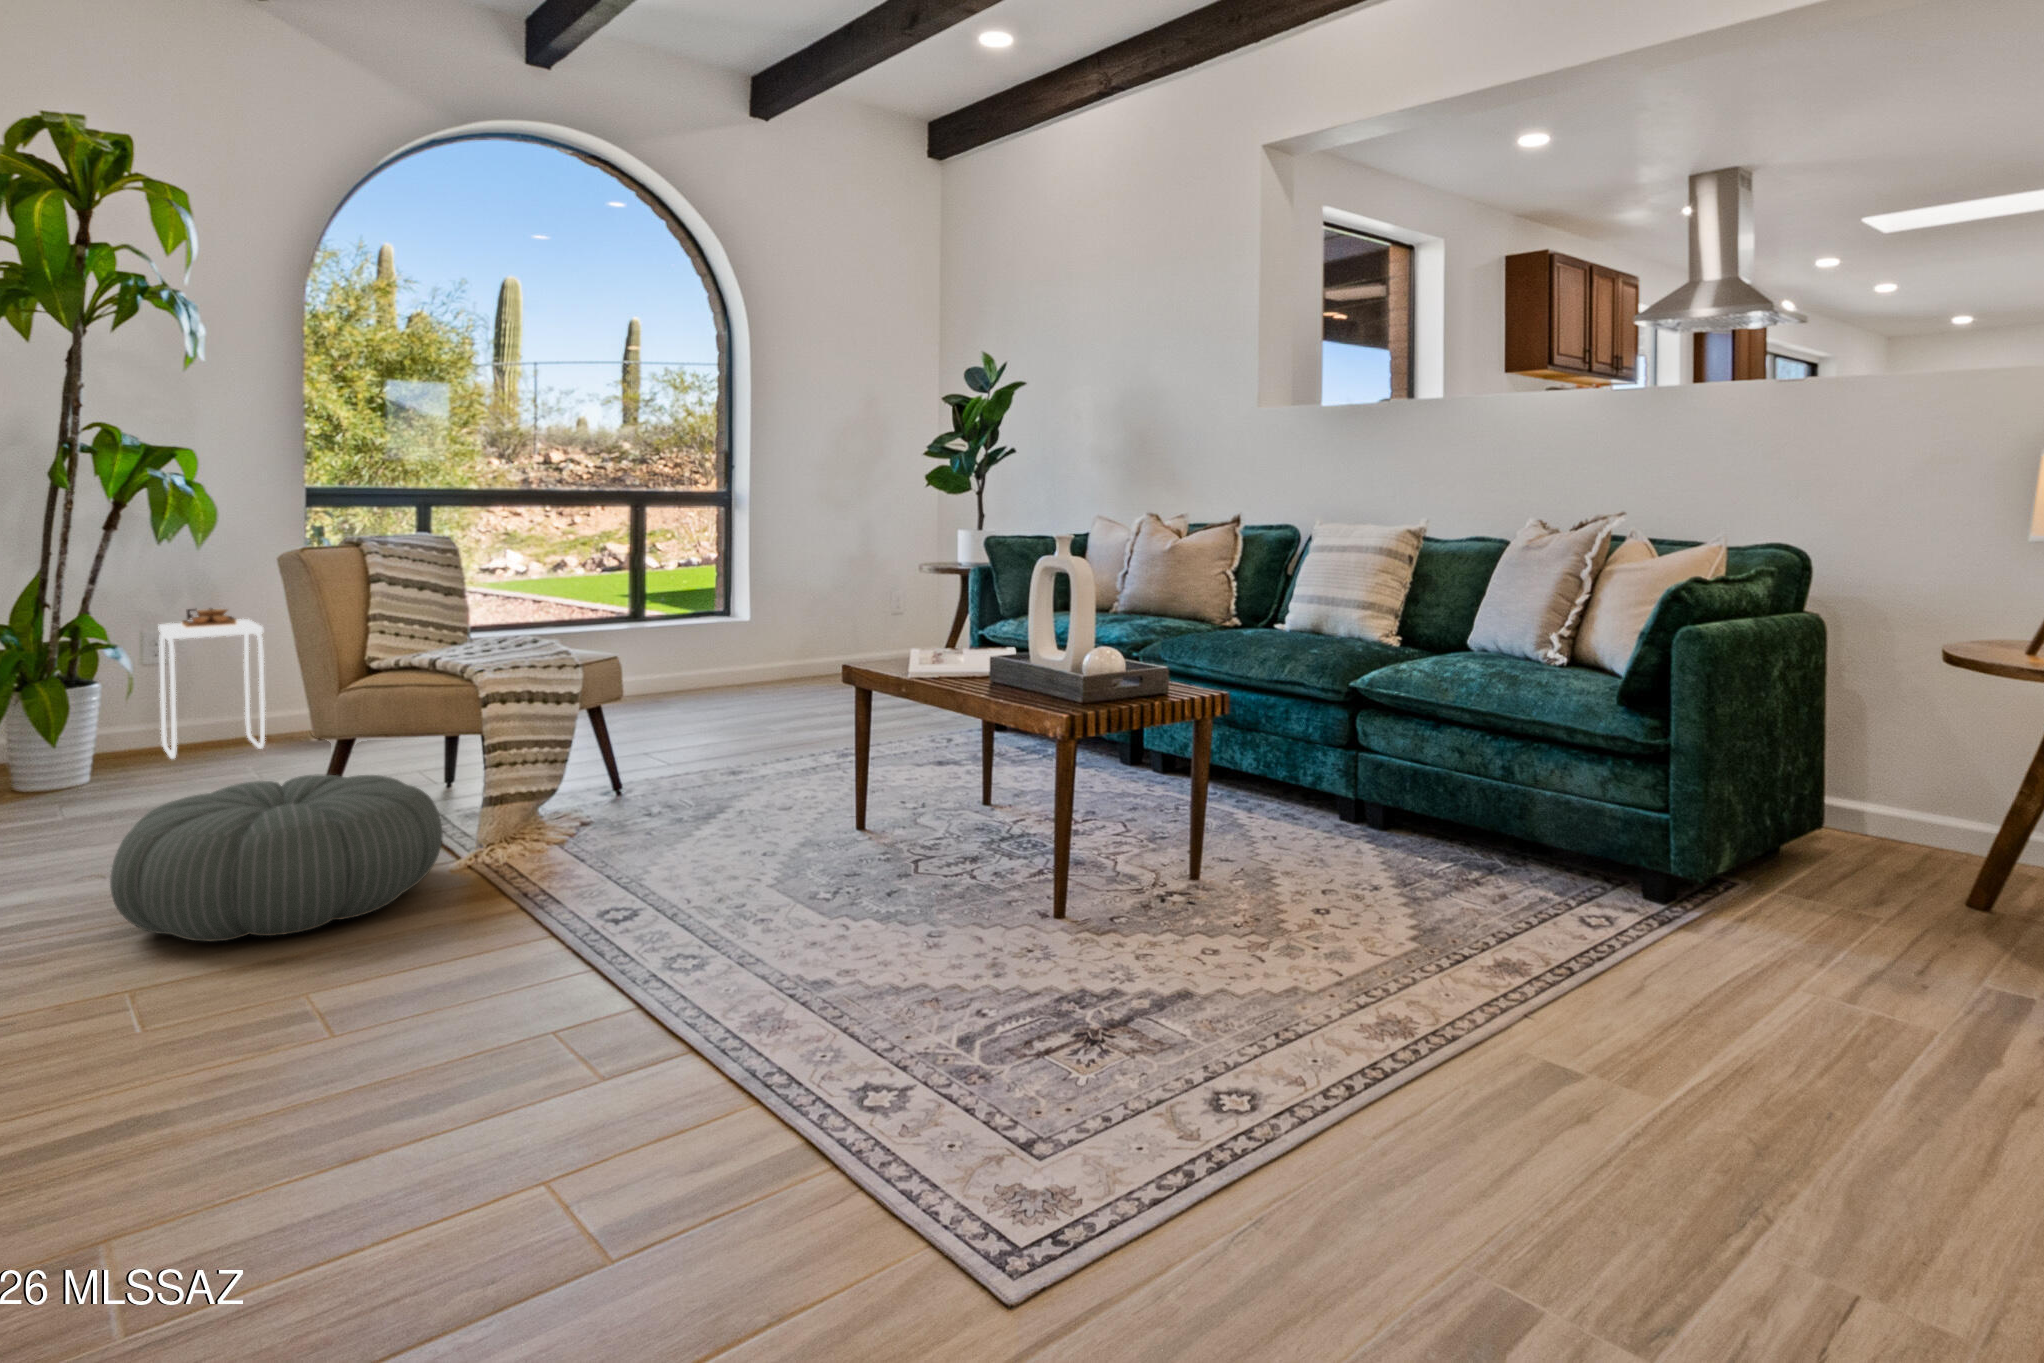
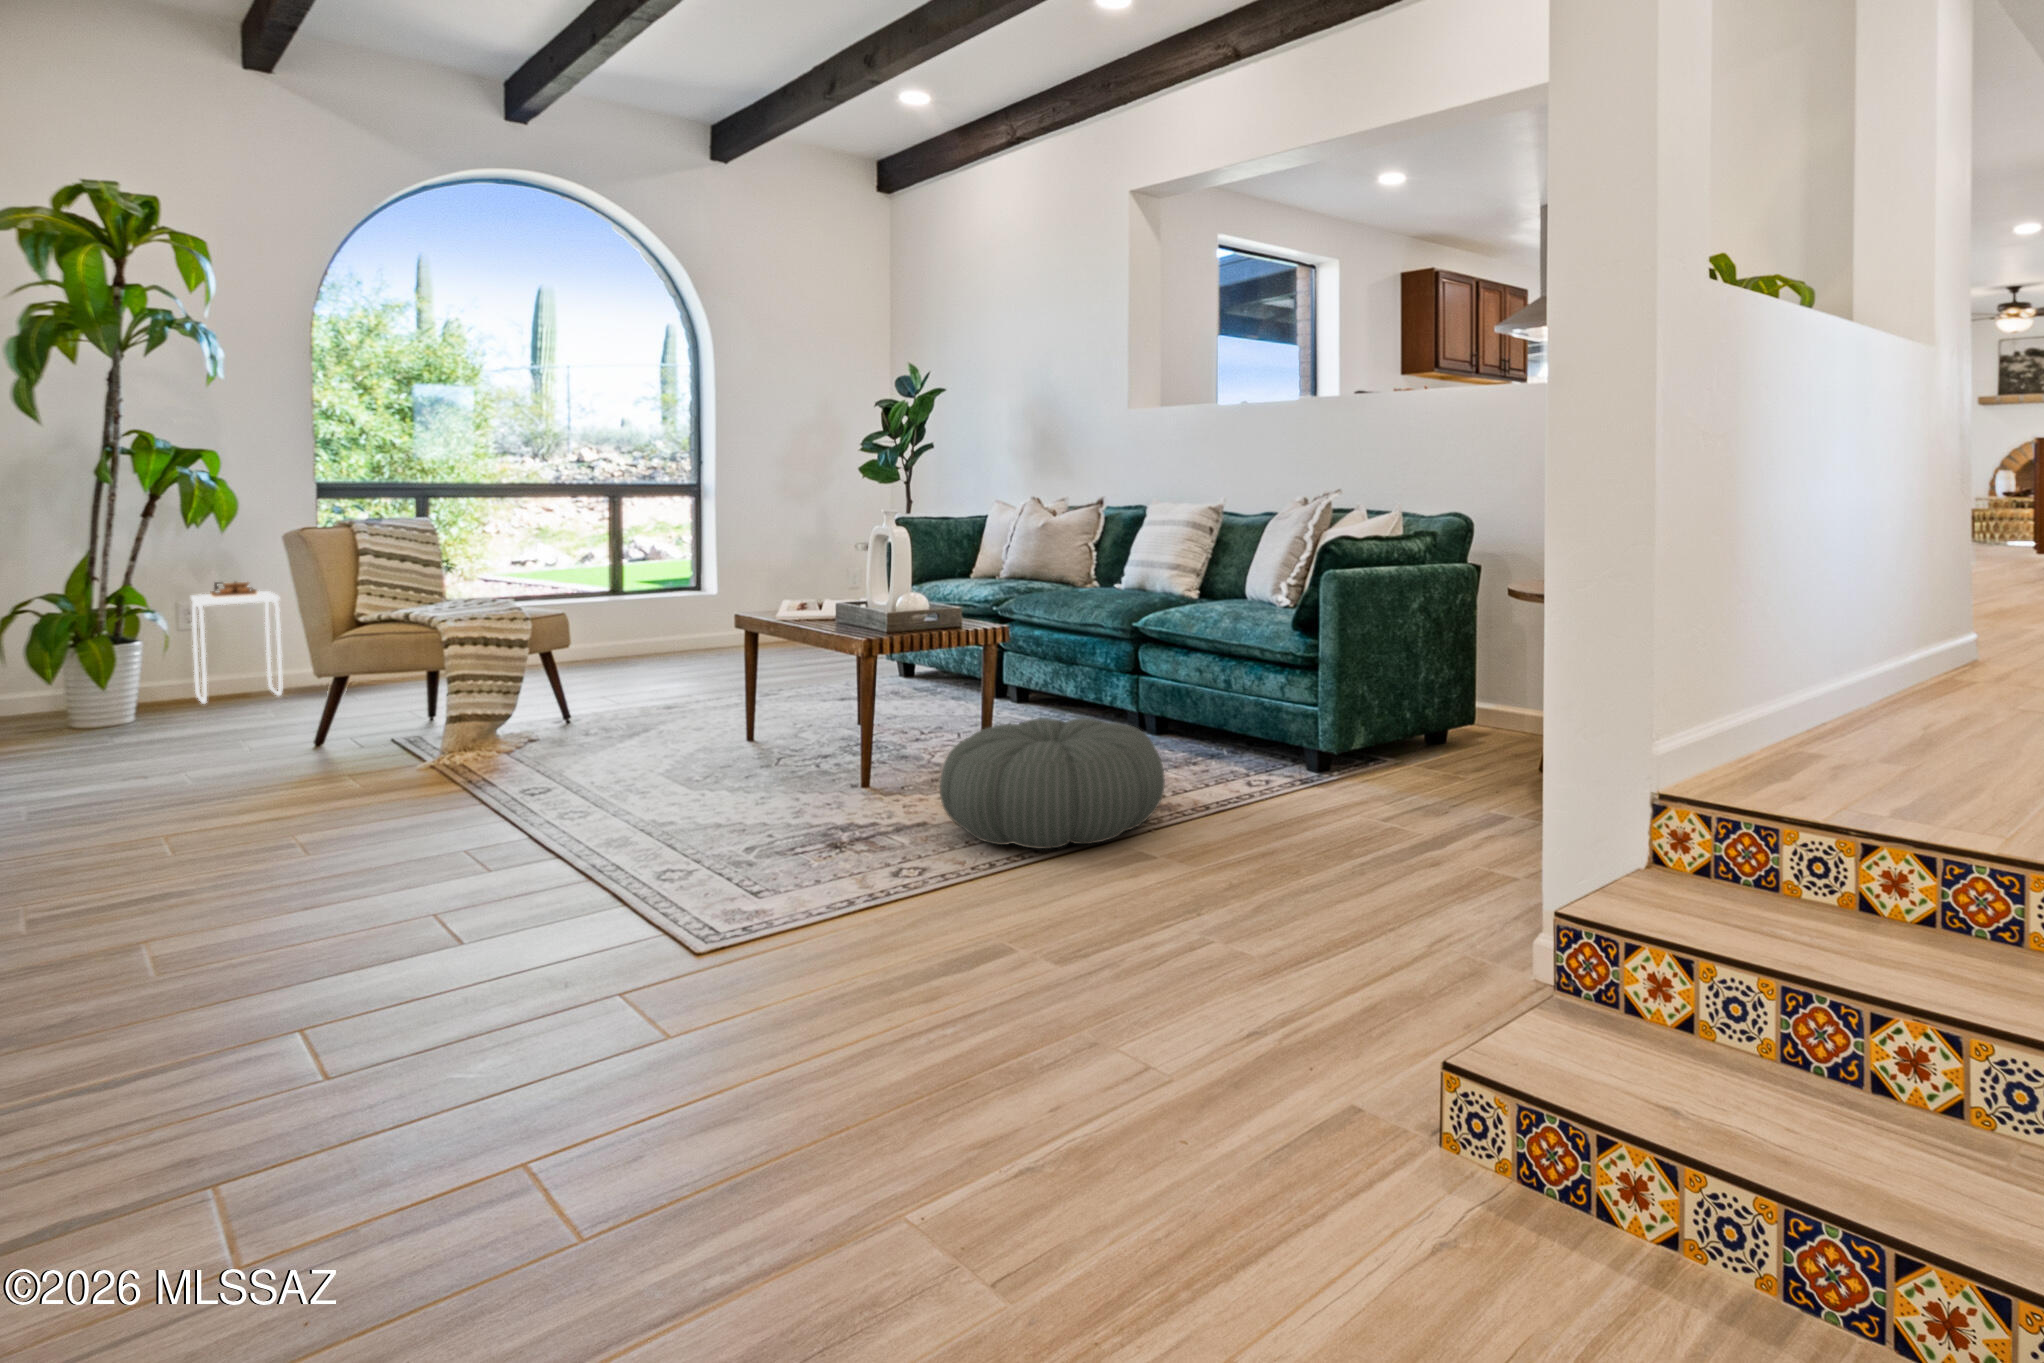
pouf: present [110,774,443,942] -> present [940,718,1165,849]

